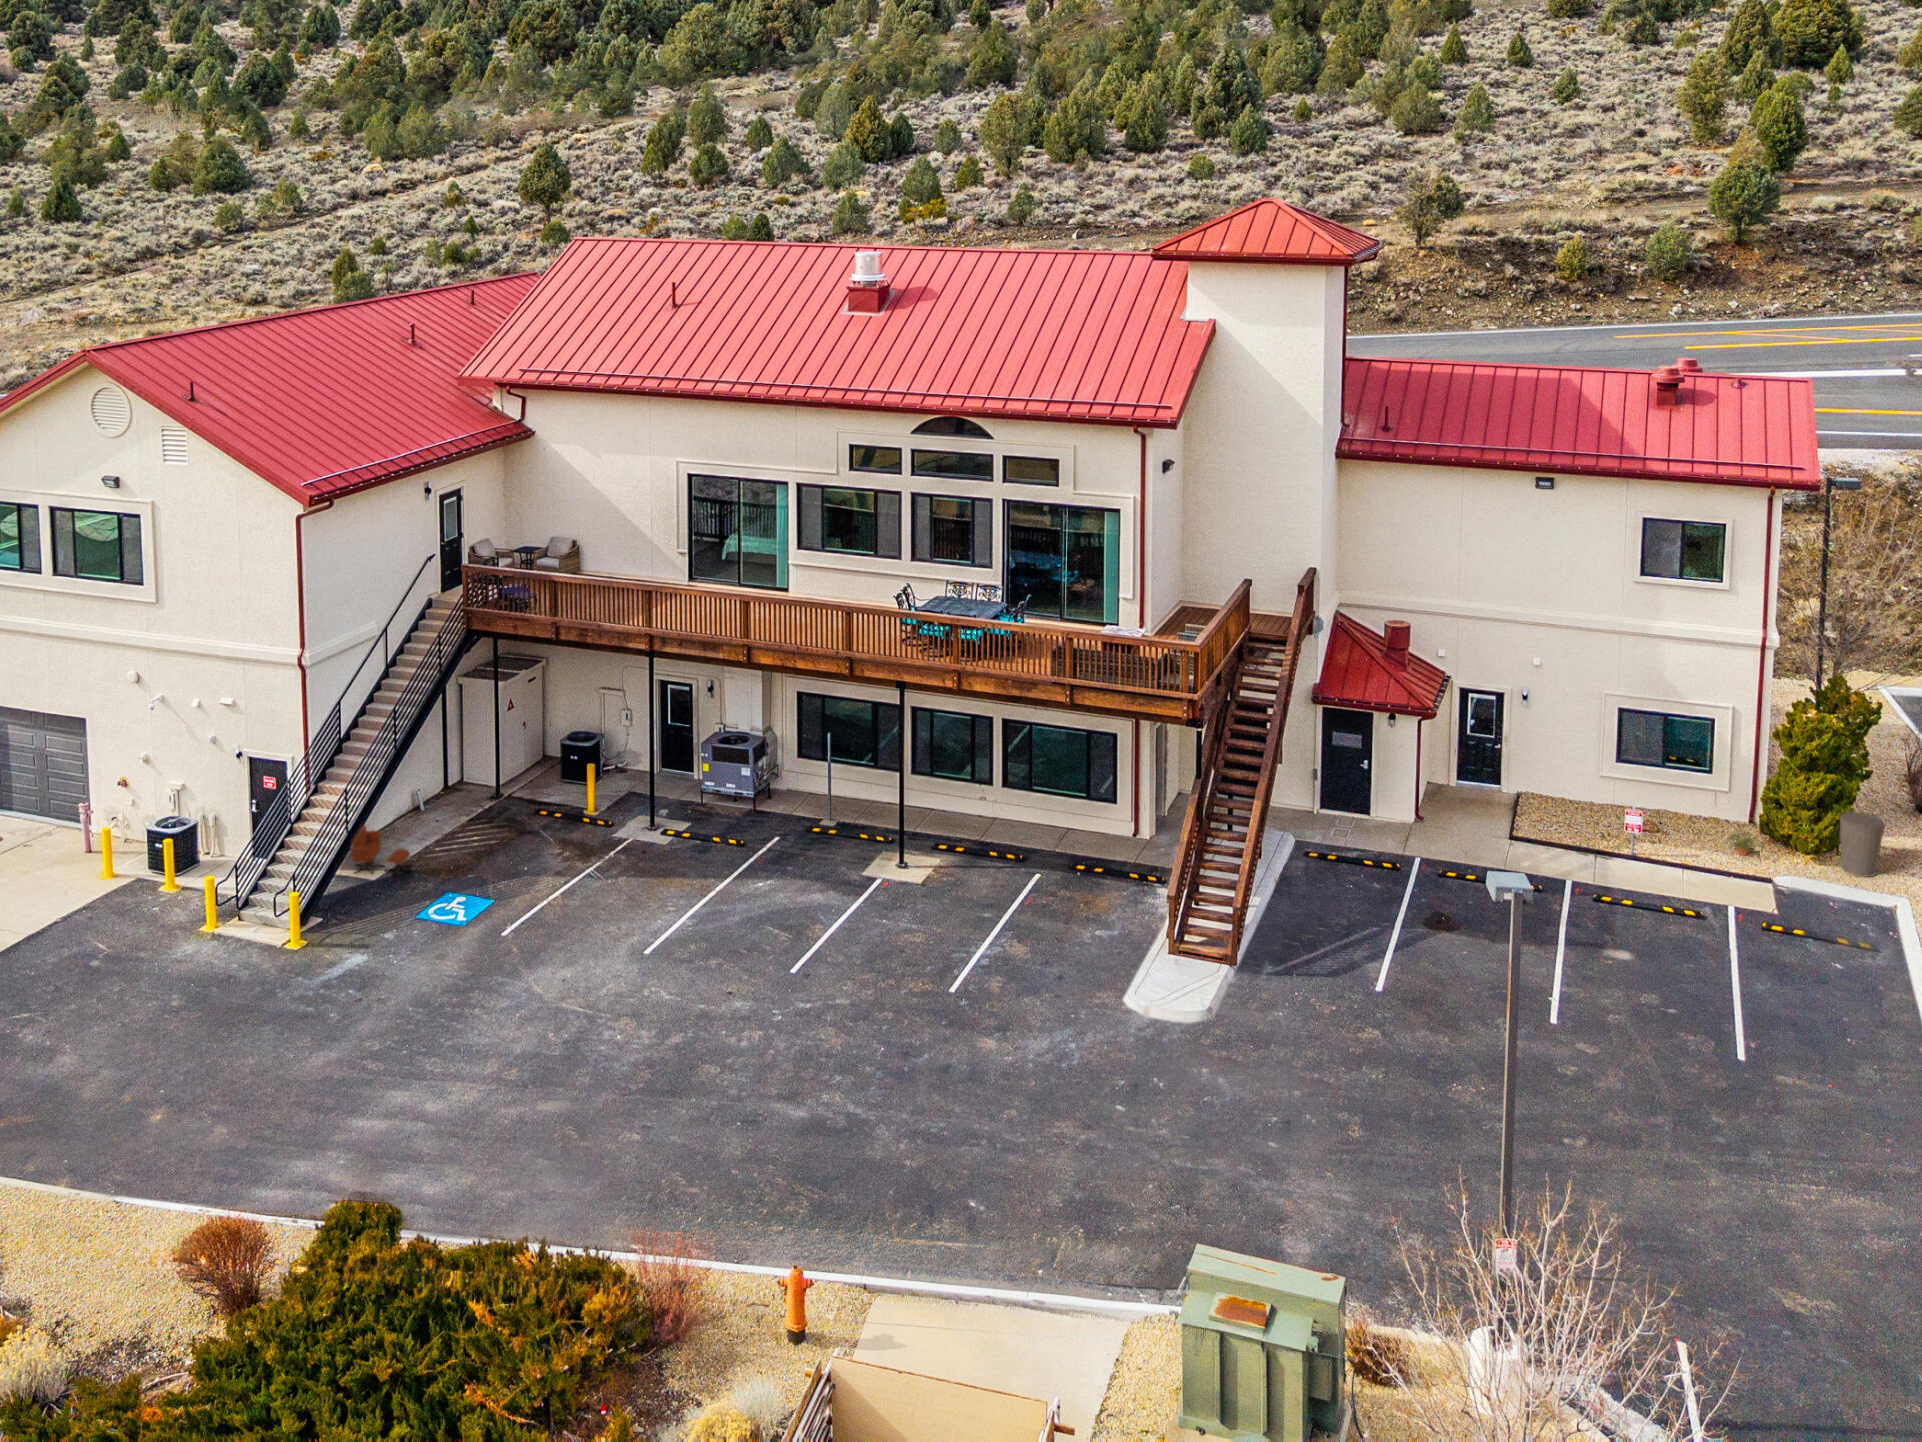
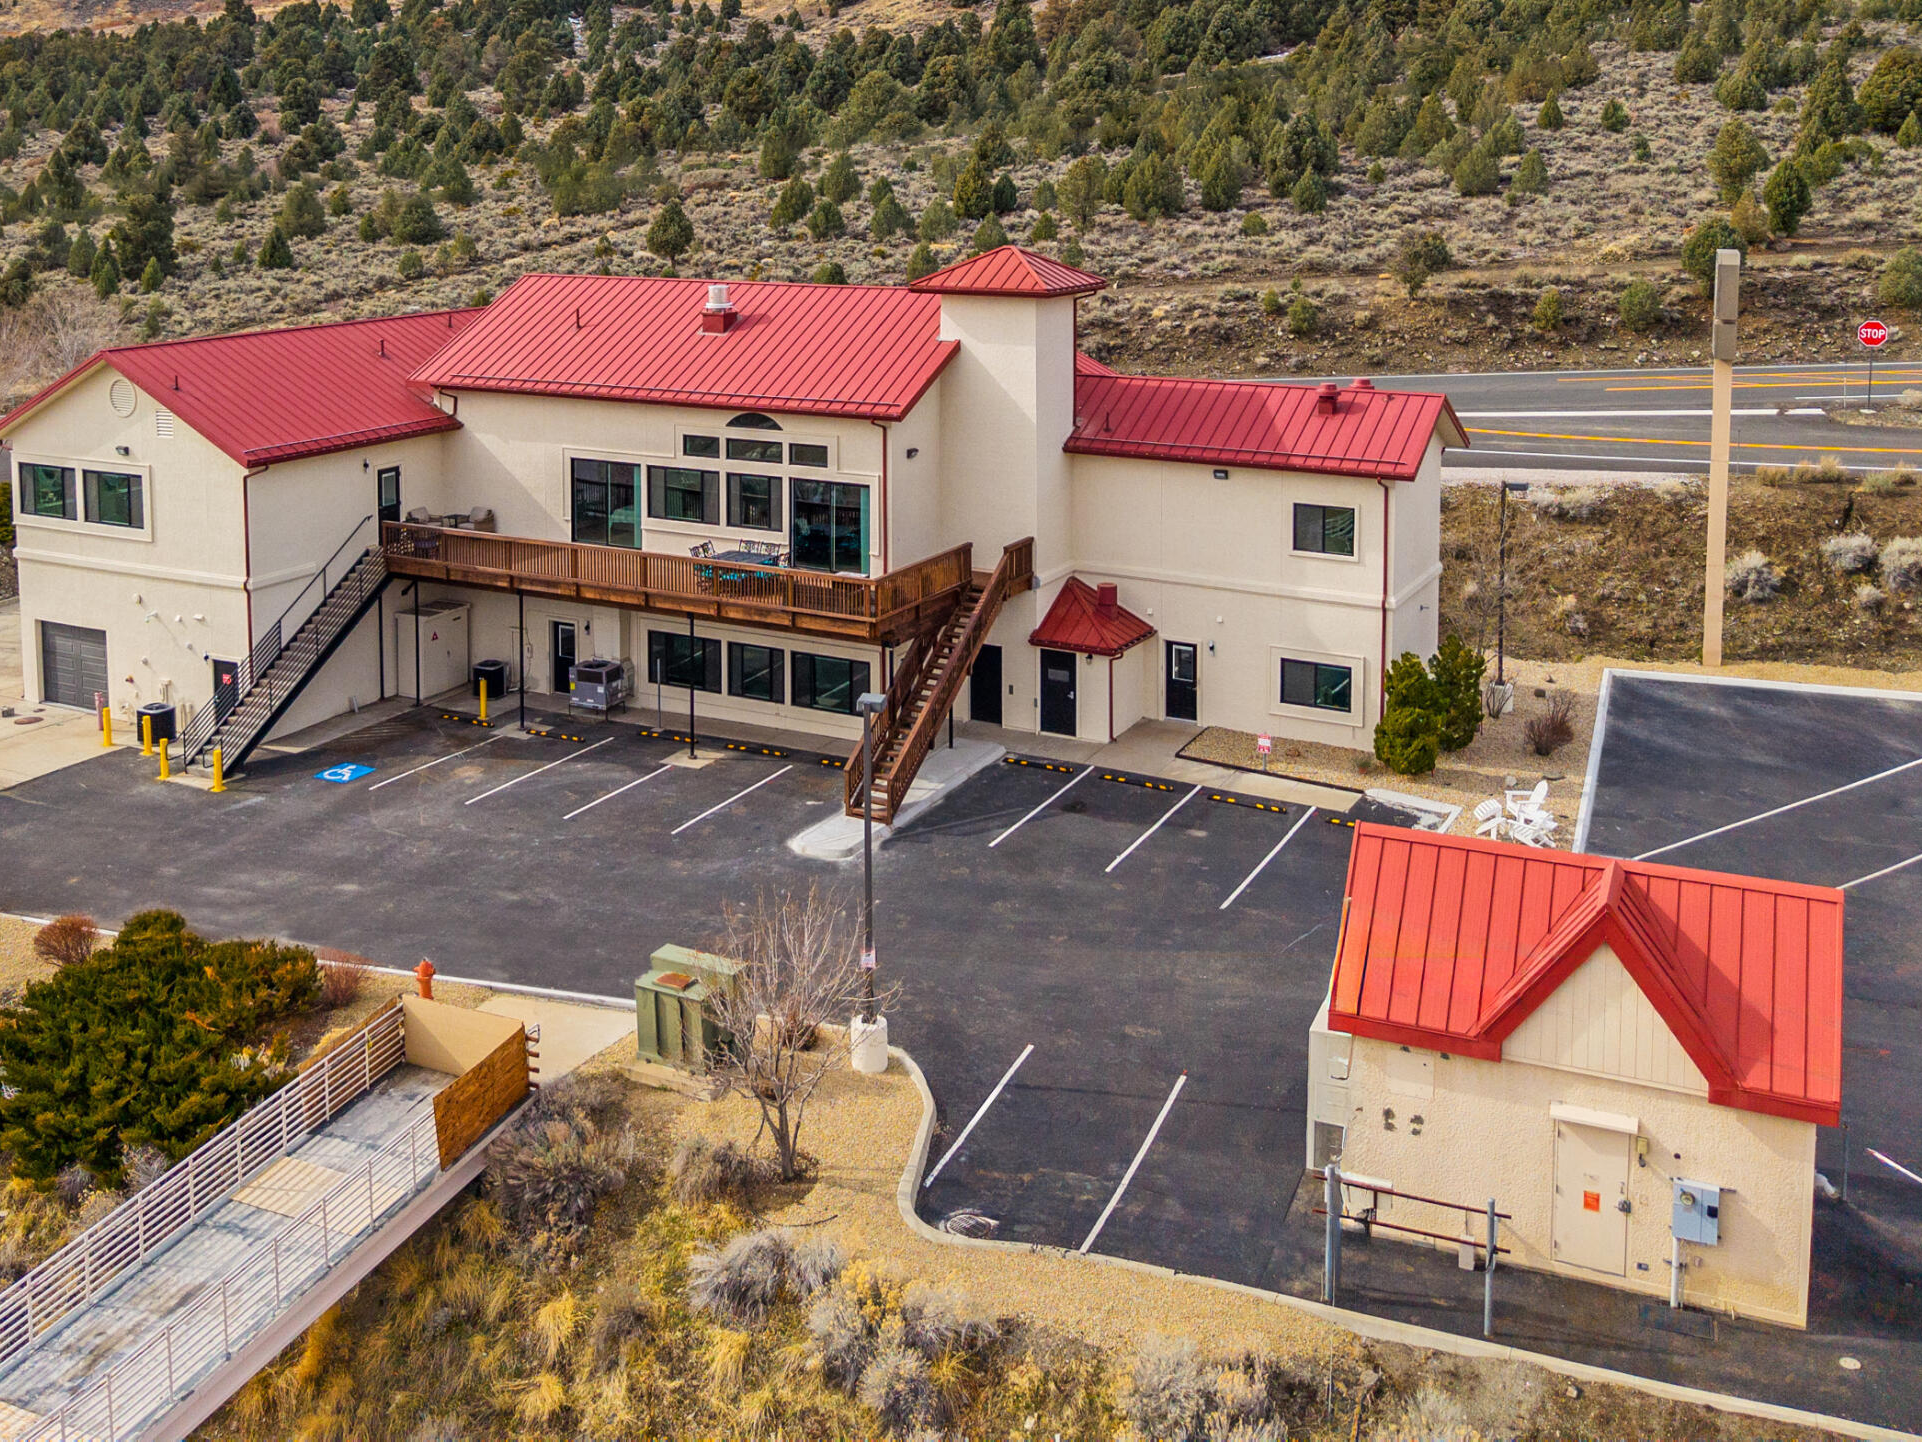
trash can: present [1840,812,1885,877] -> none [1434,739,1467,791]
lounge chair: present [351,825,410,875] -> none [282,702,330,750]

